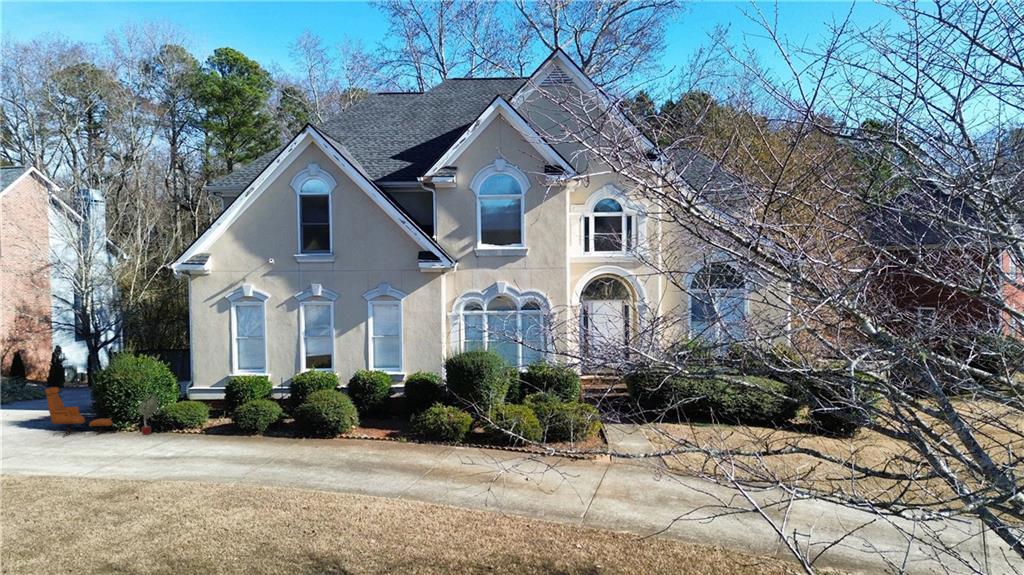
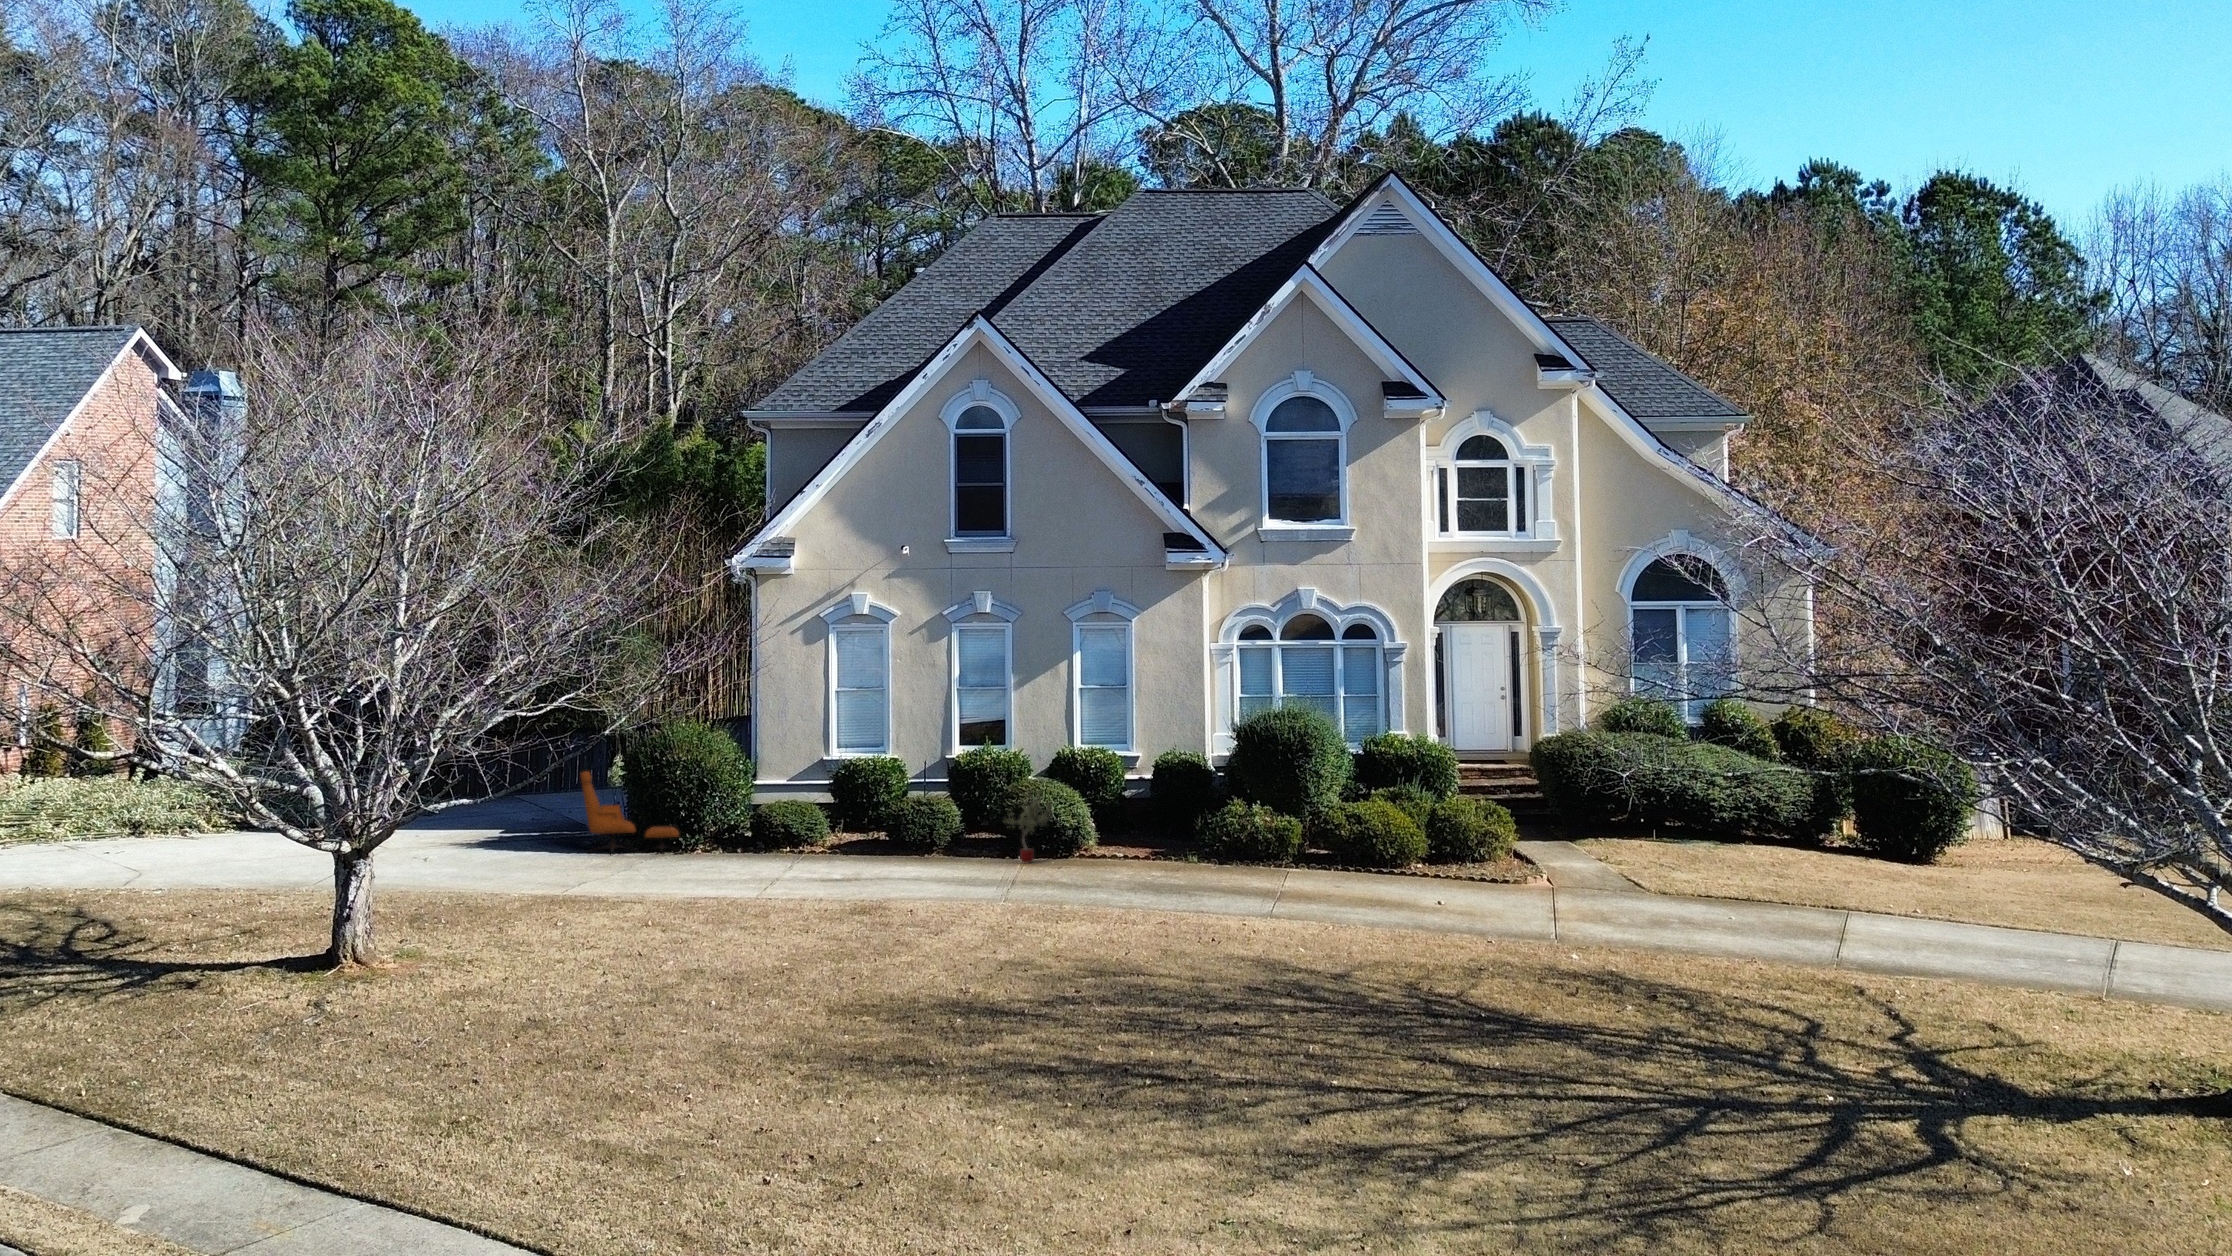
potted tree: present [137,394,161,435] -> present [1003,794,1052,863]

